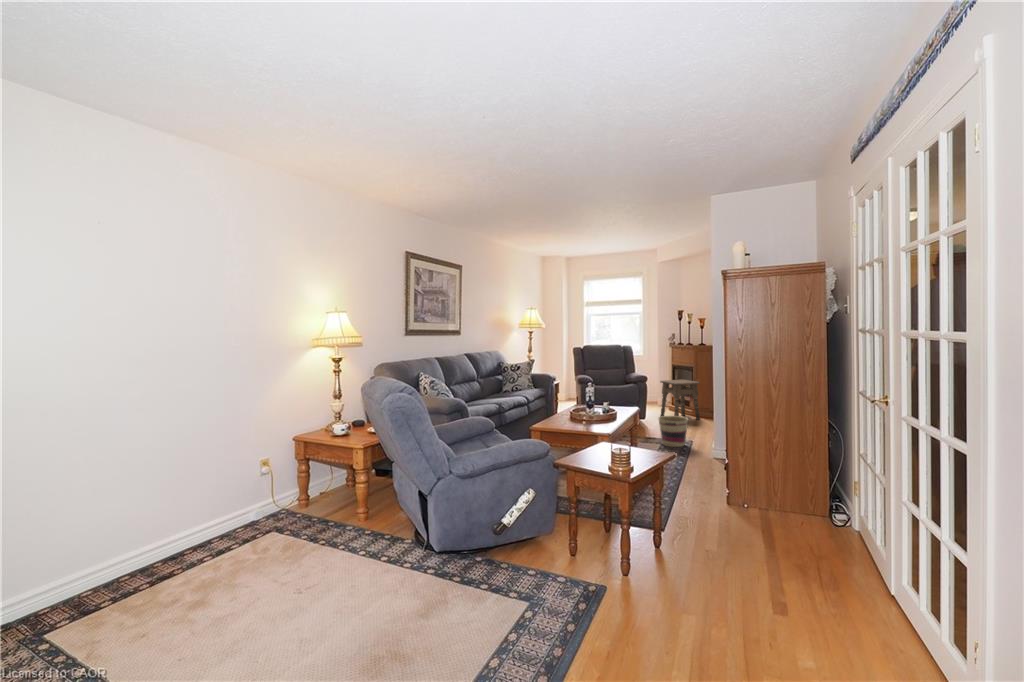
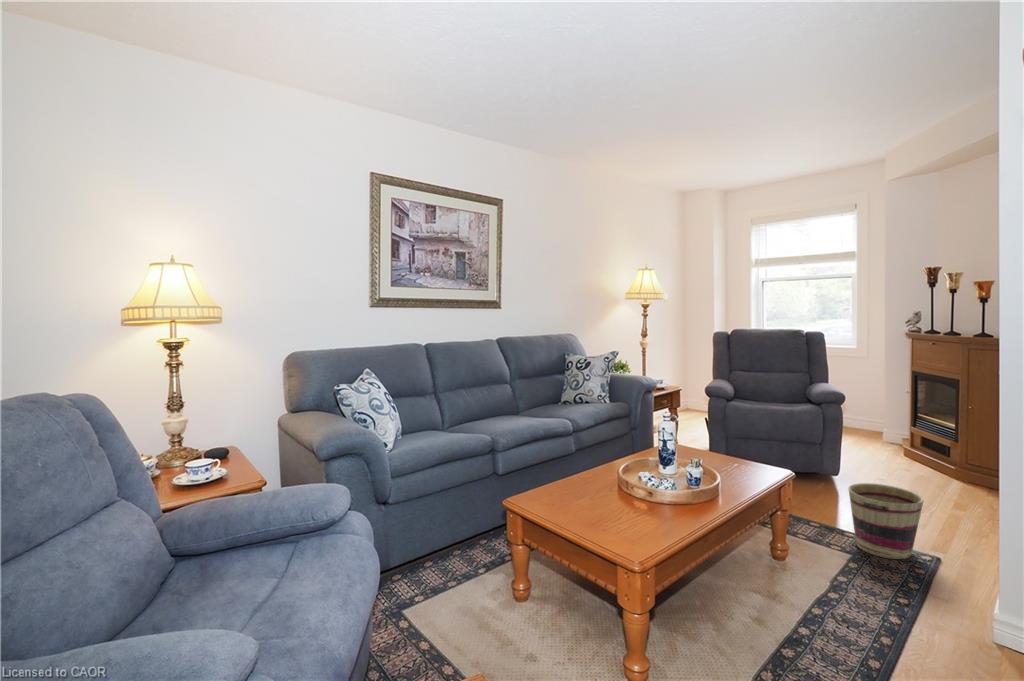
side table: present [660,380,700,420] -> none [877,401,971,486]

